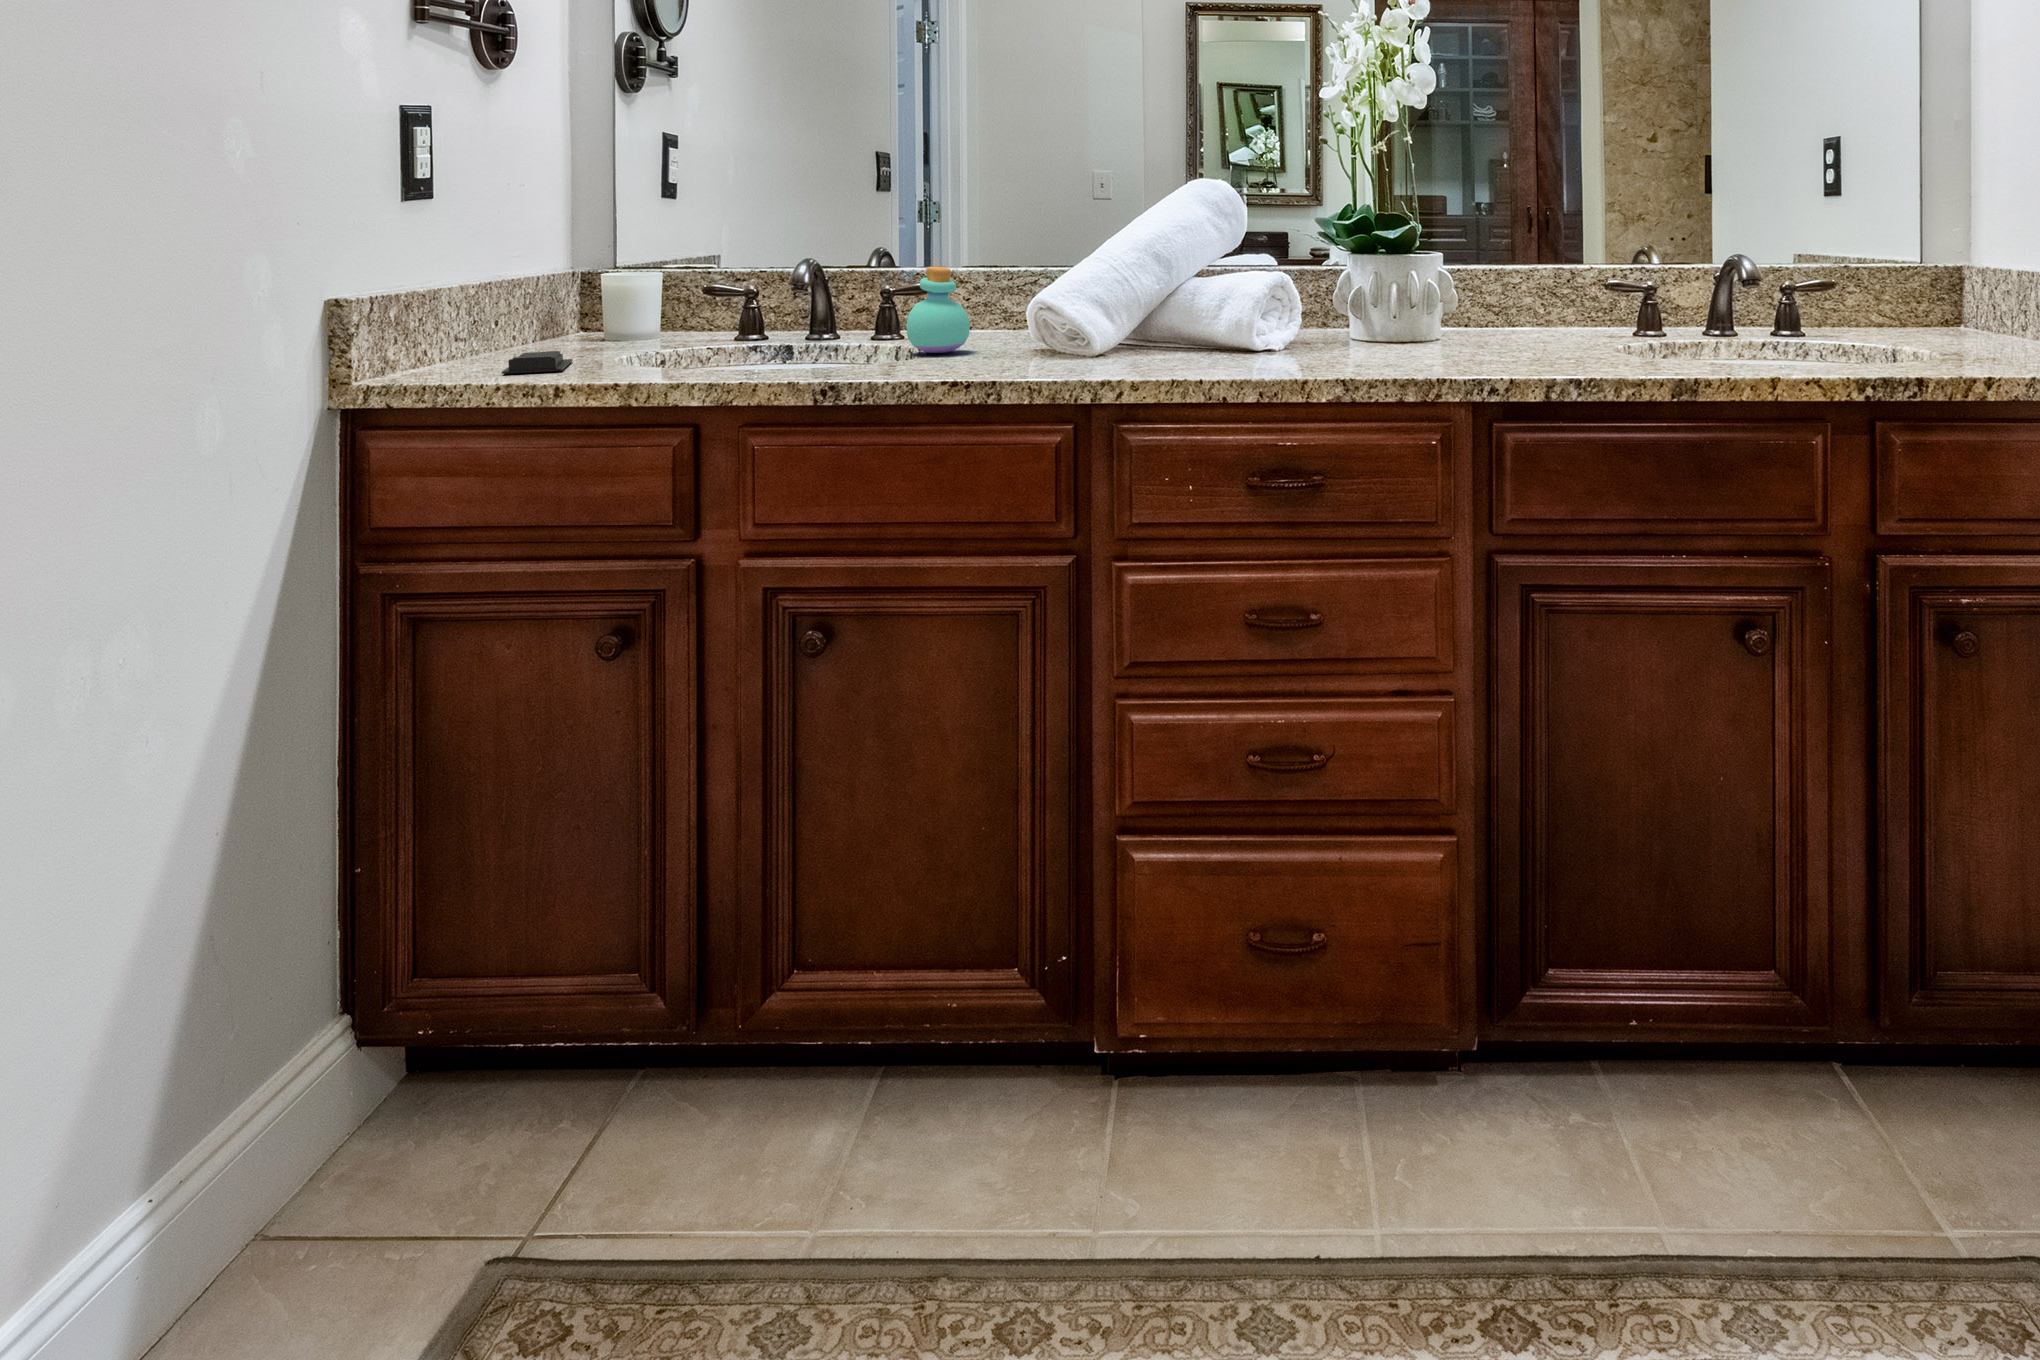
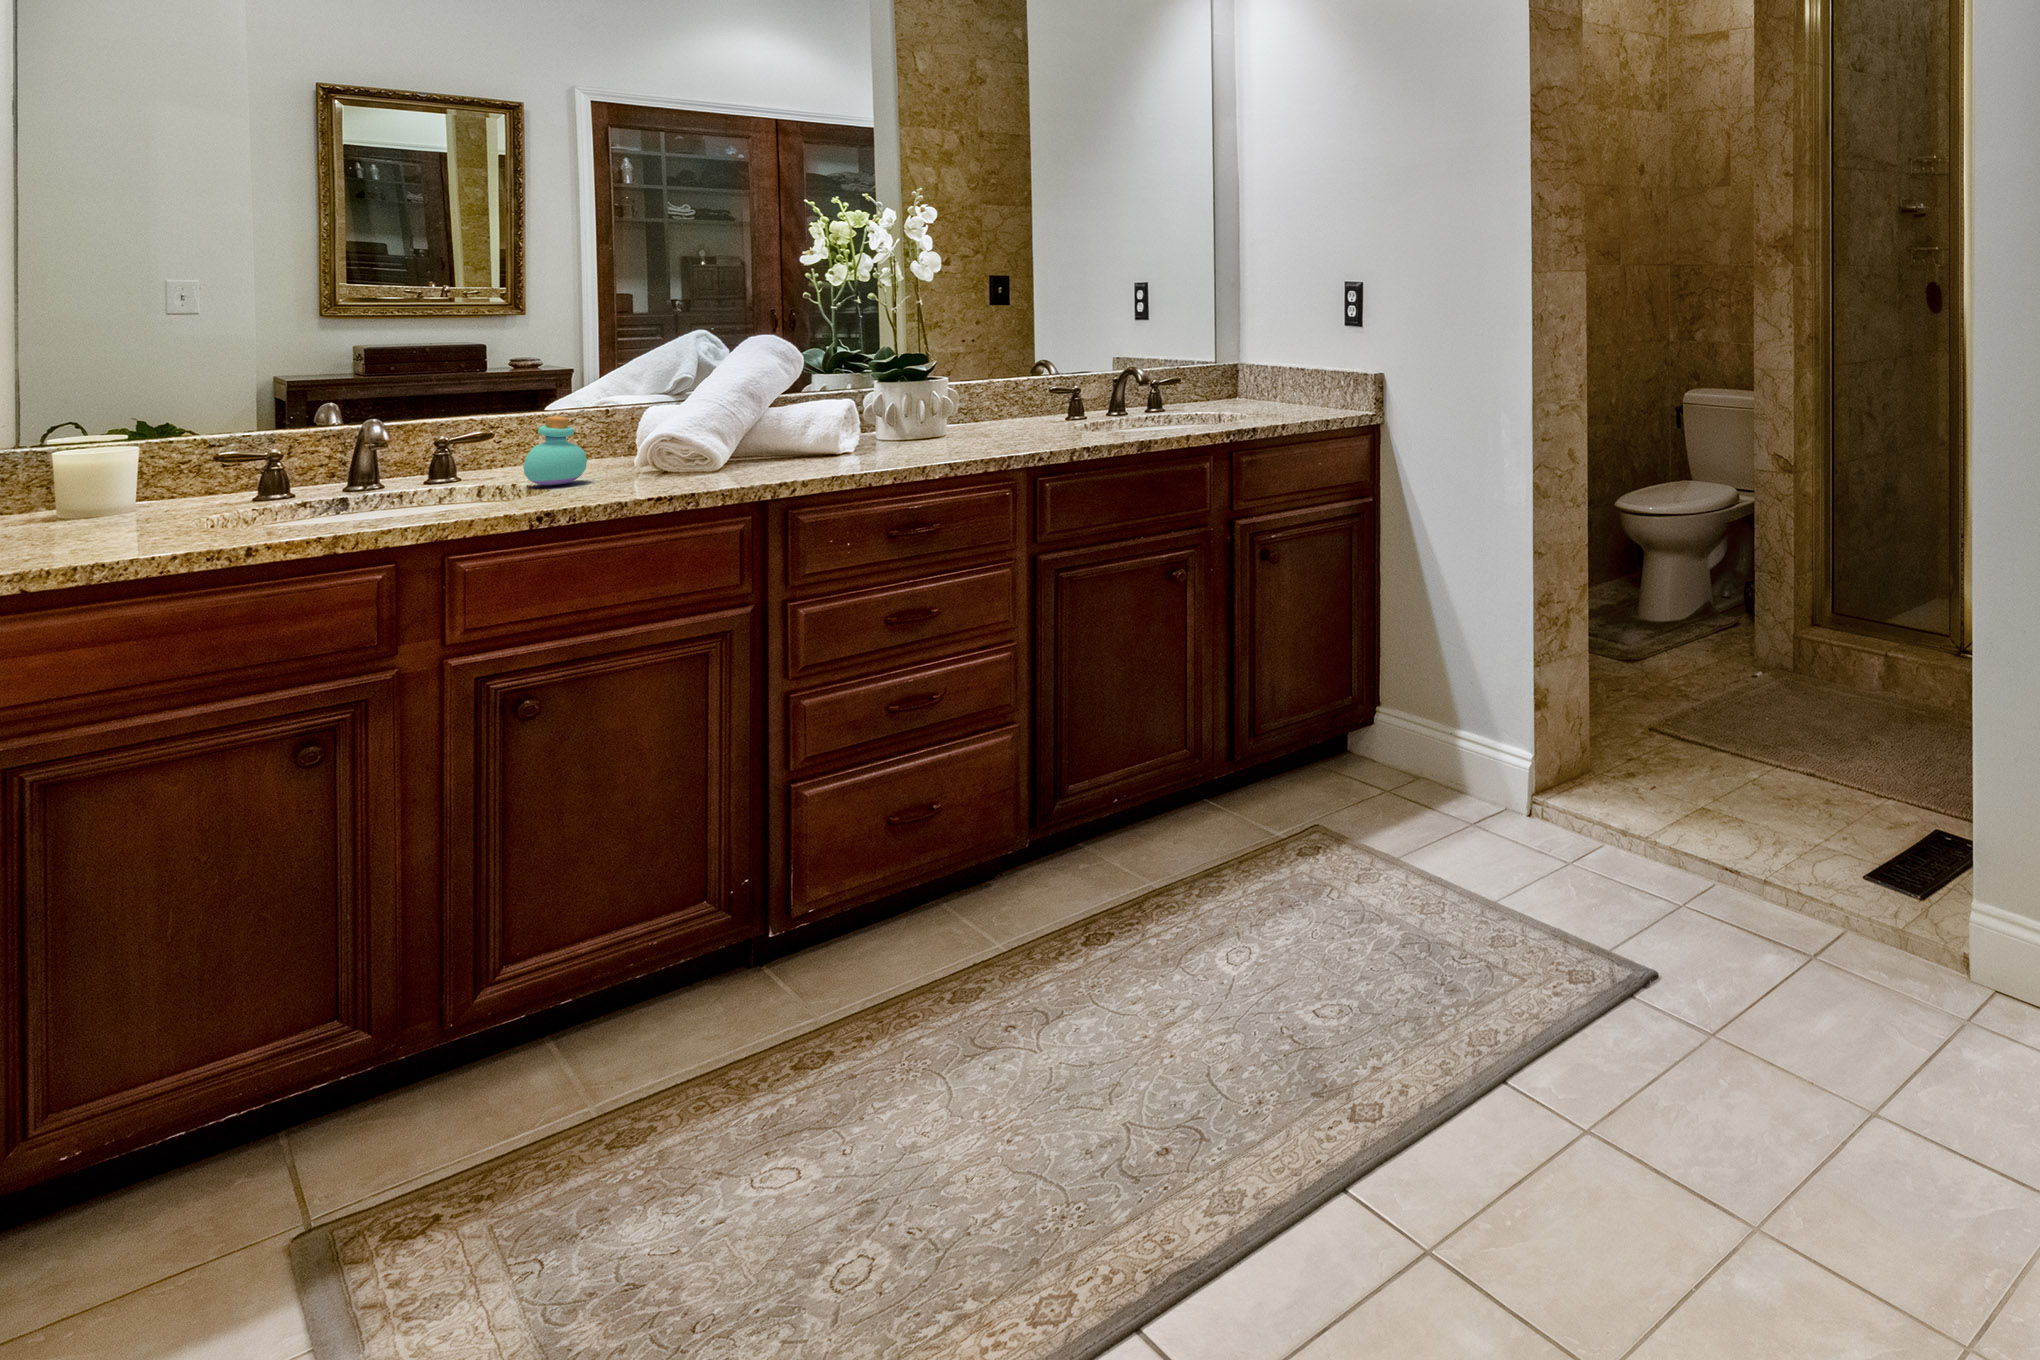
soap bar: present [502,351,573,374] -> none [74,527,193,550]

